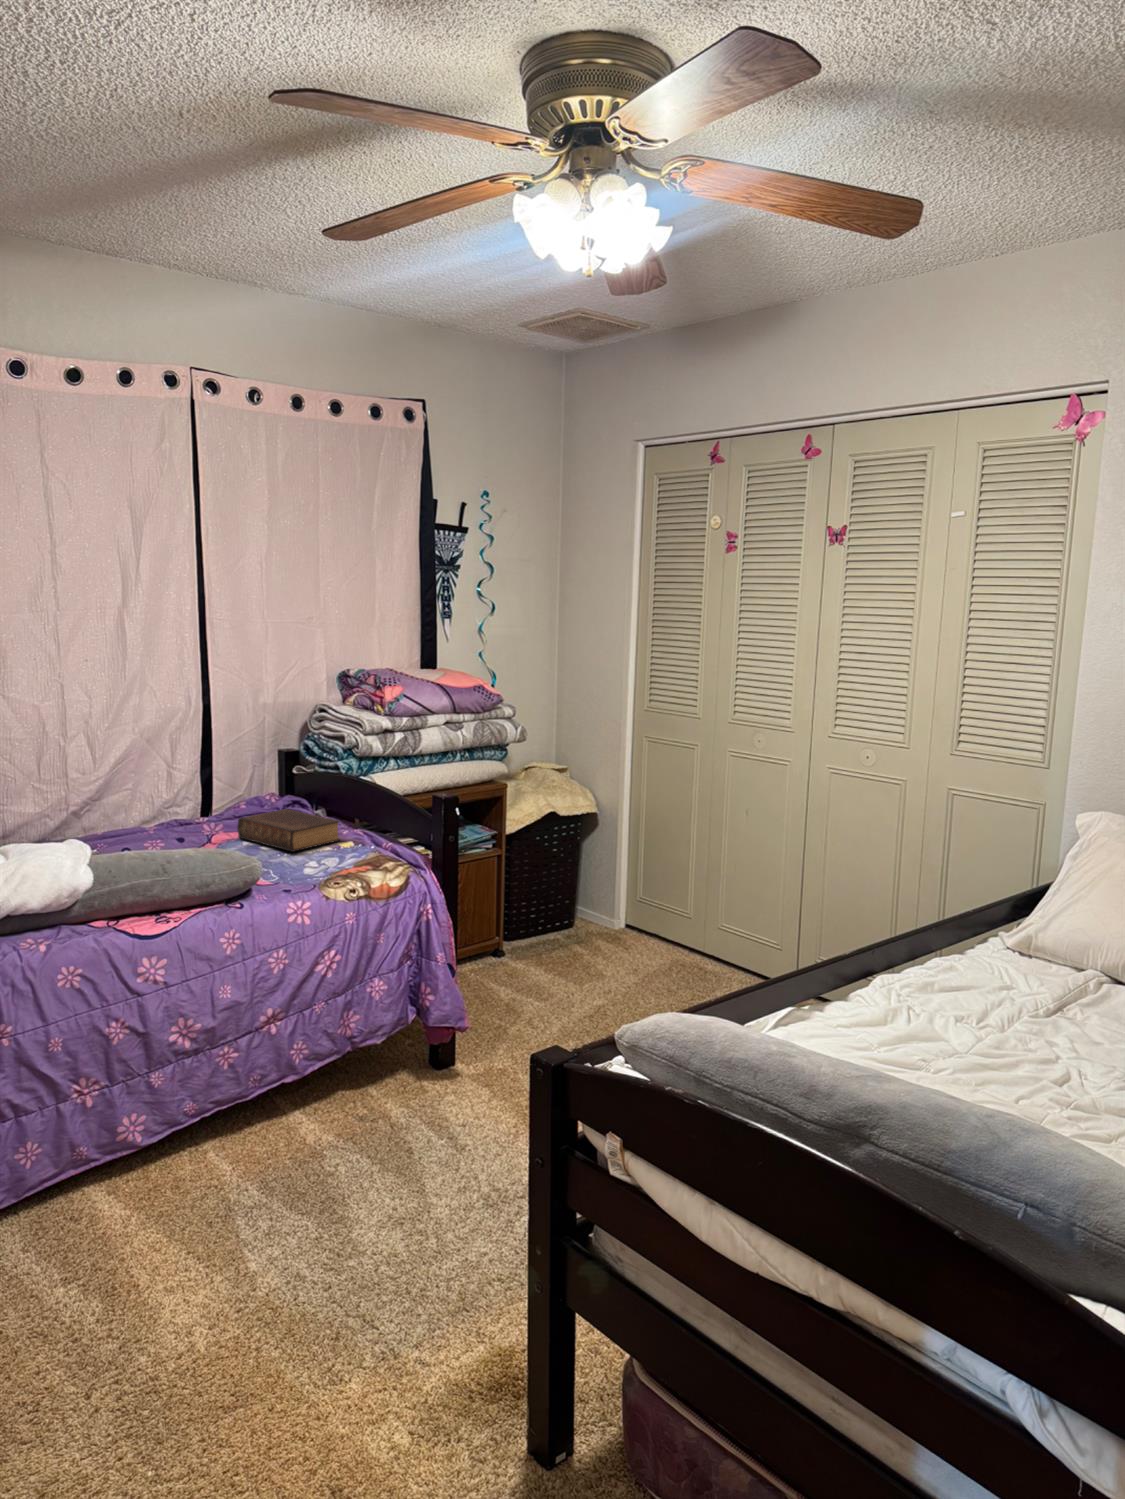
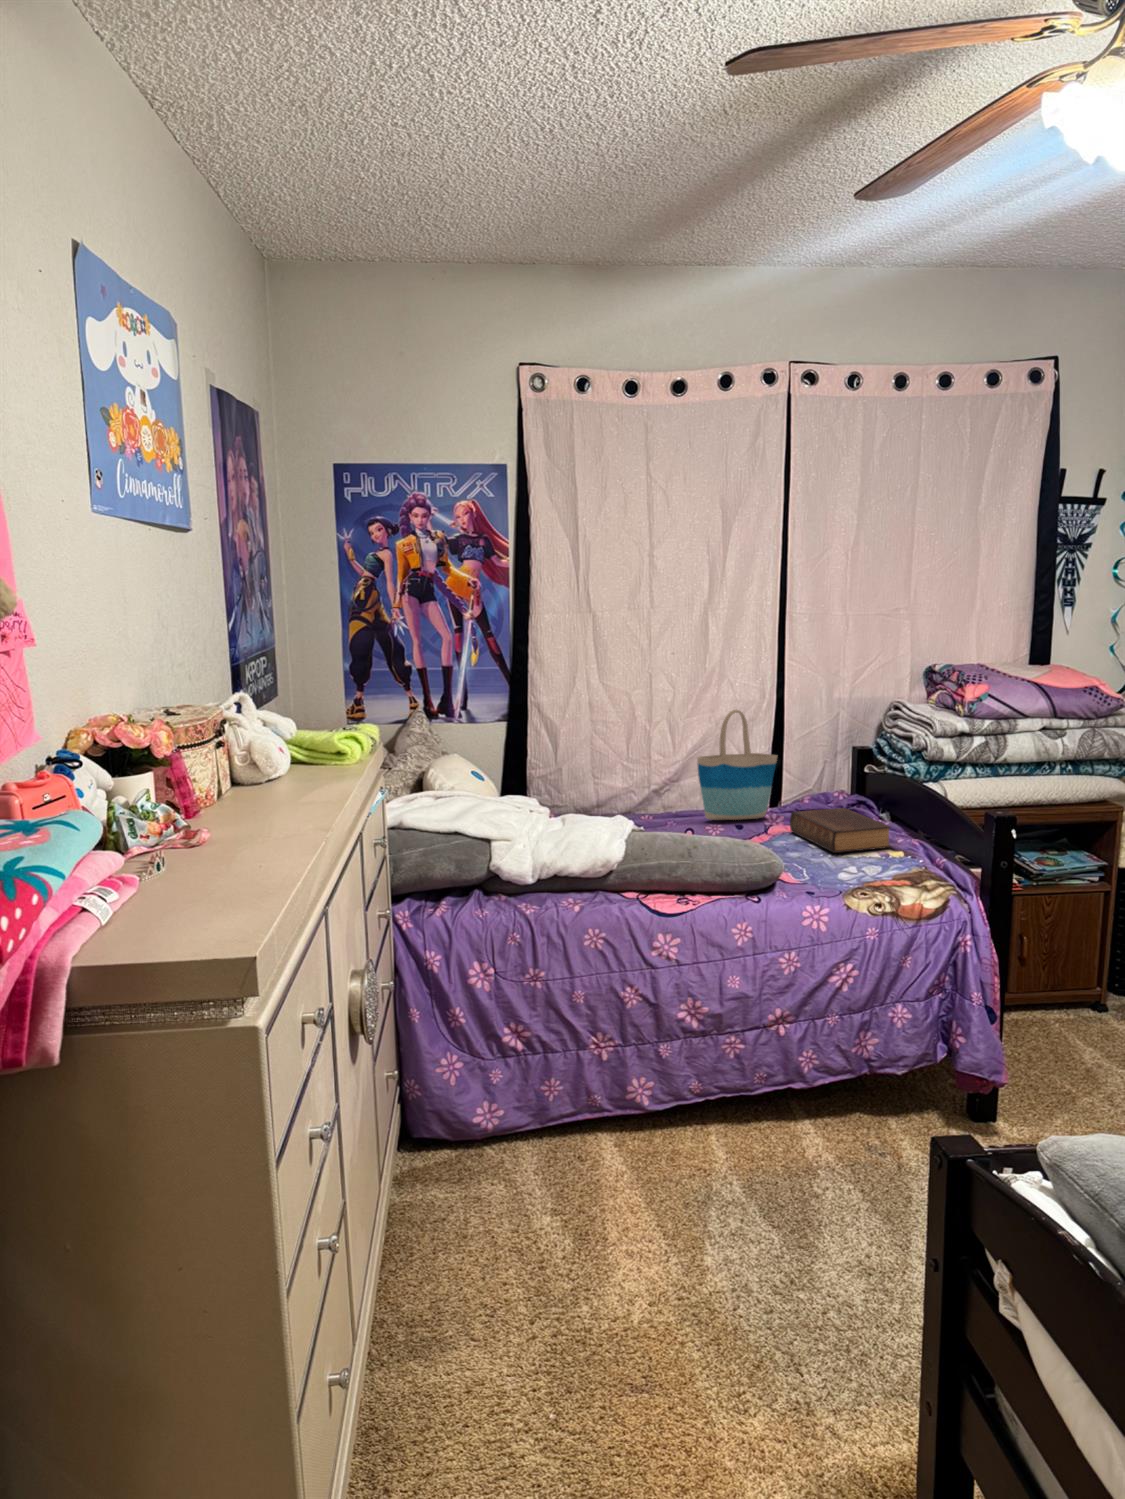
tote bag: none [130,719,214,836] -> present [697,710,777,820]

